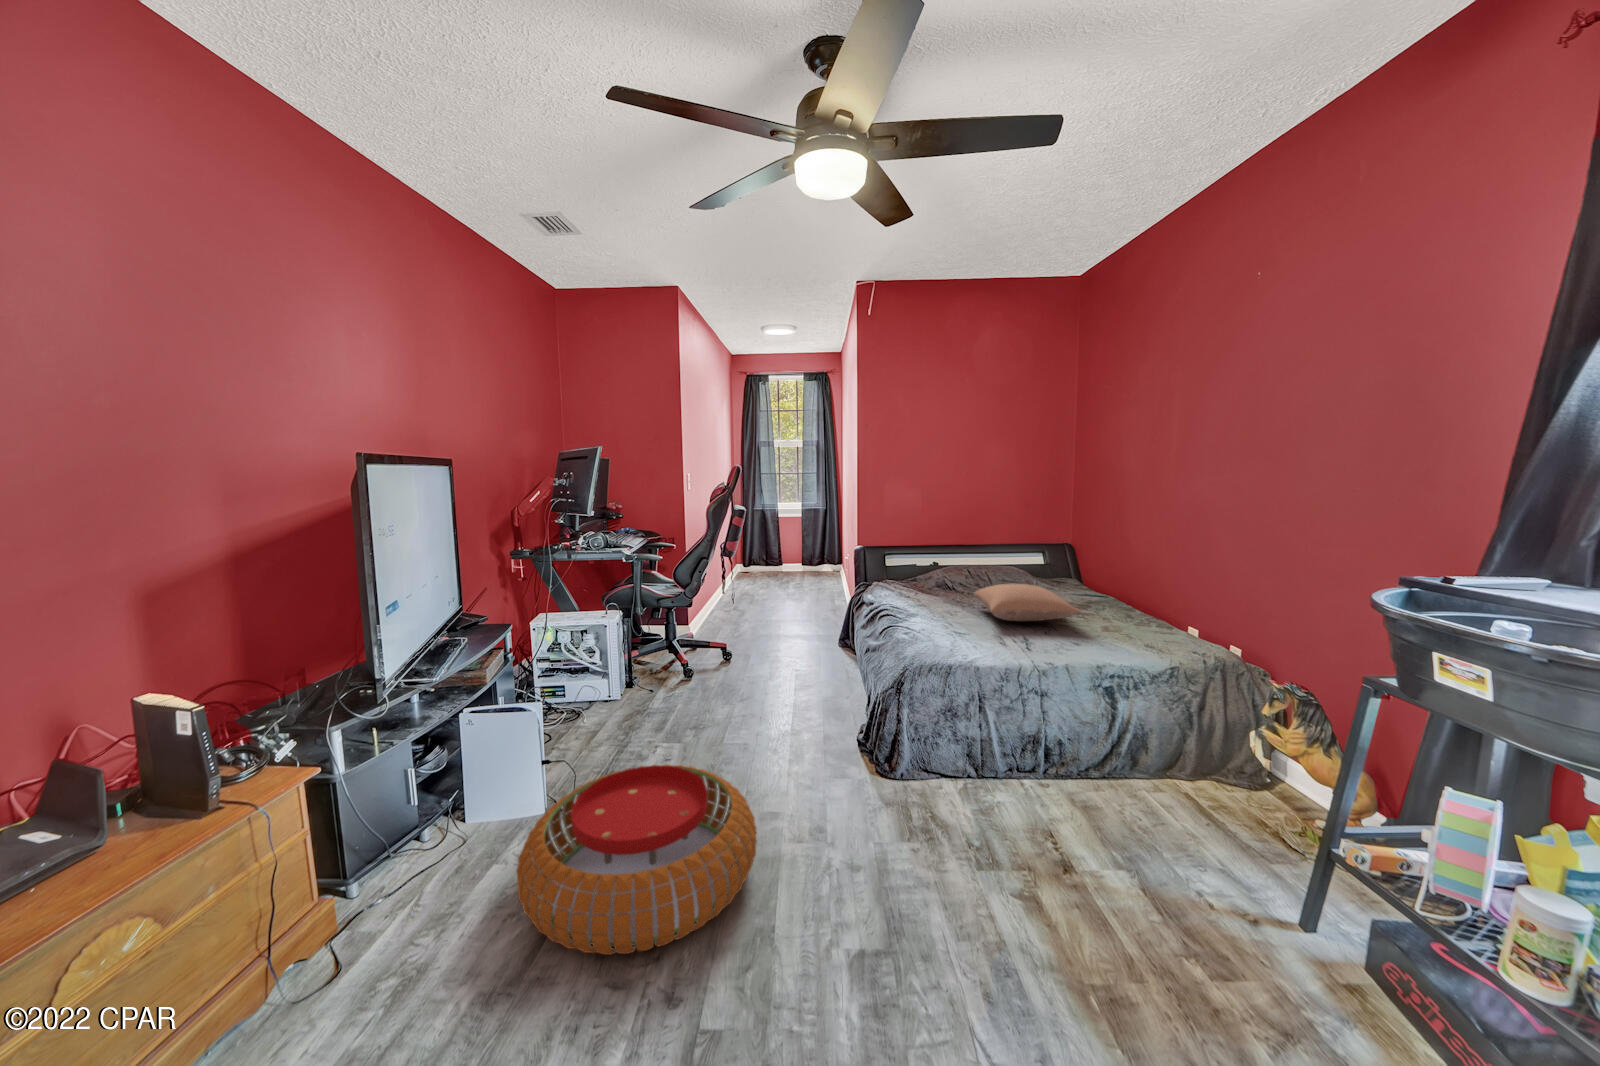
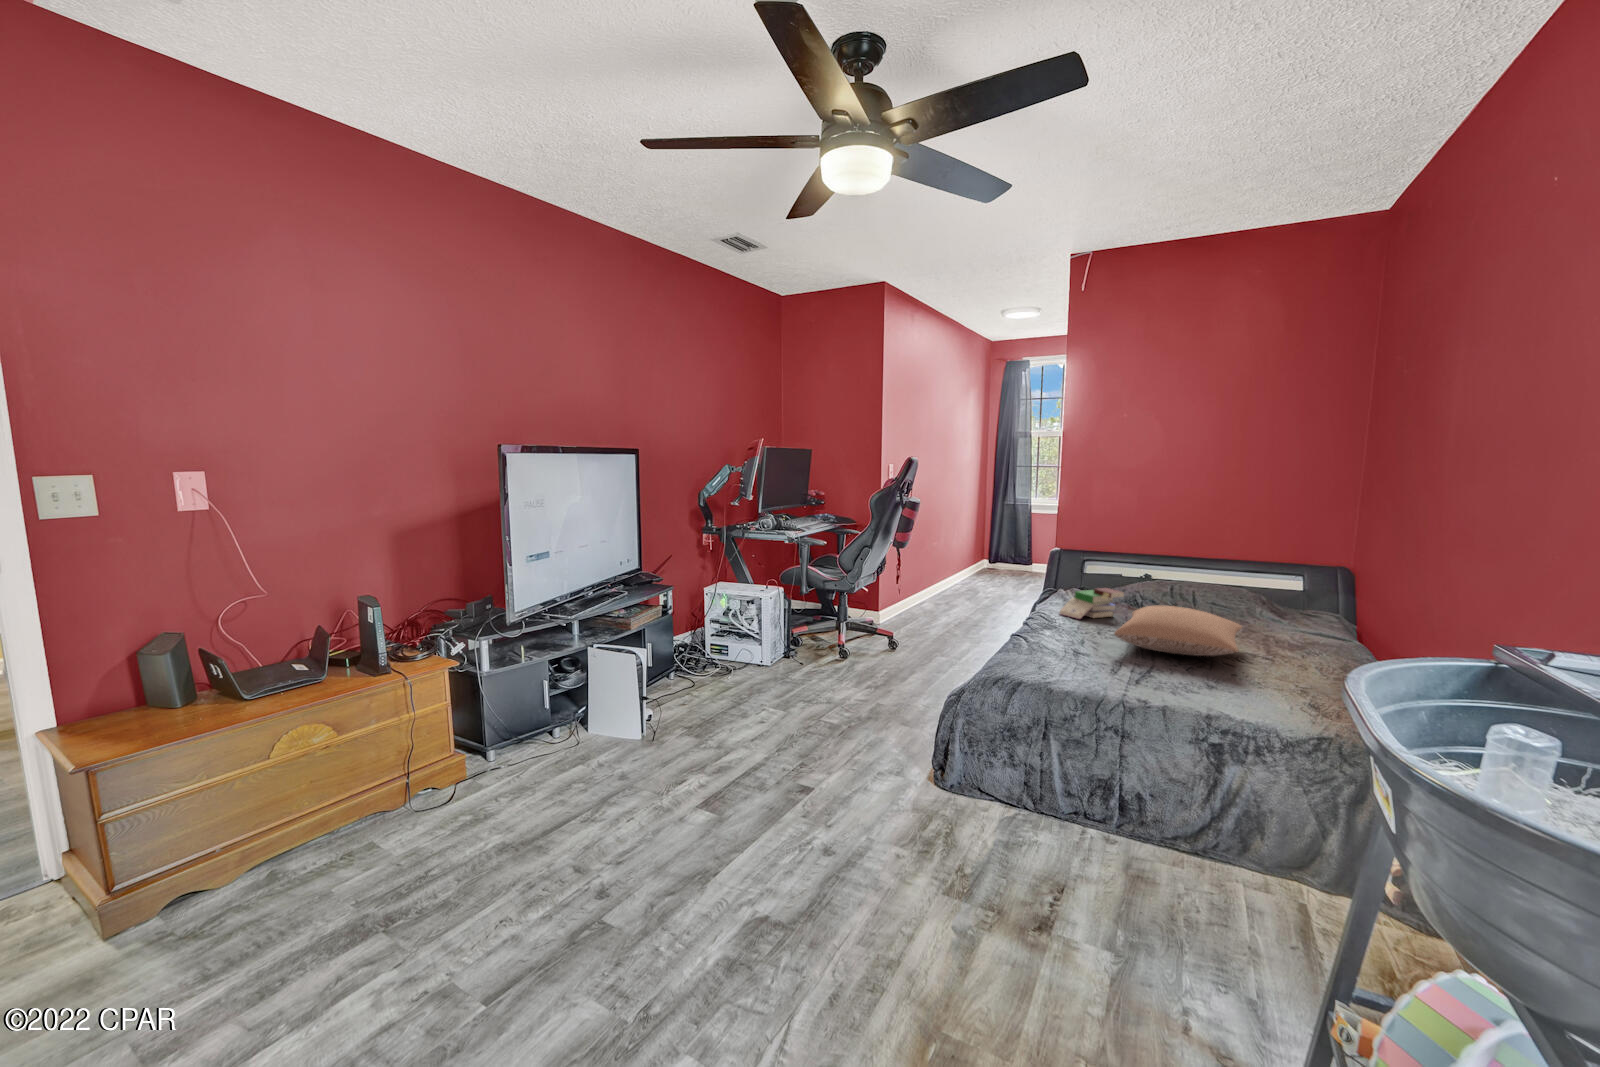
book: none [909,575,956,604] -> present [1059,588,1124,619]
pouf: present [516,764,757,955] -> none [584,708,772,835]

